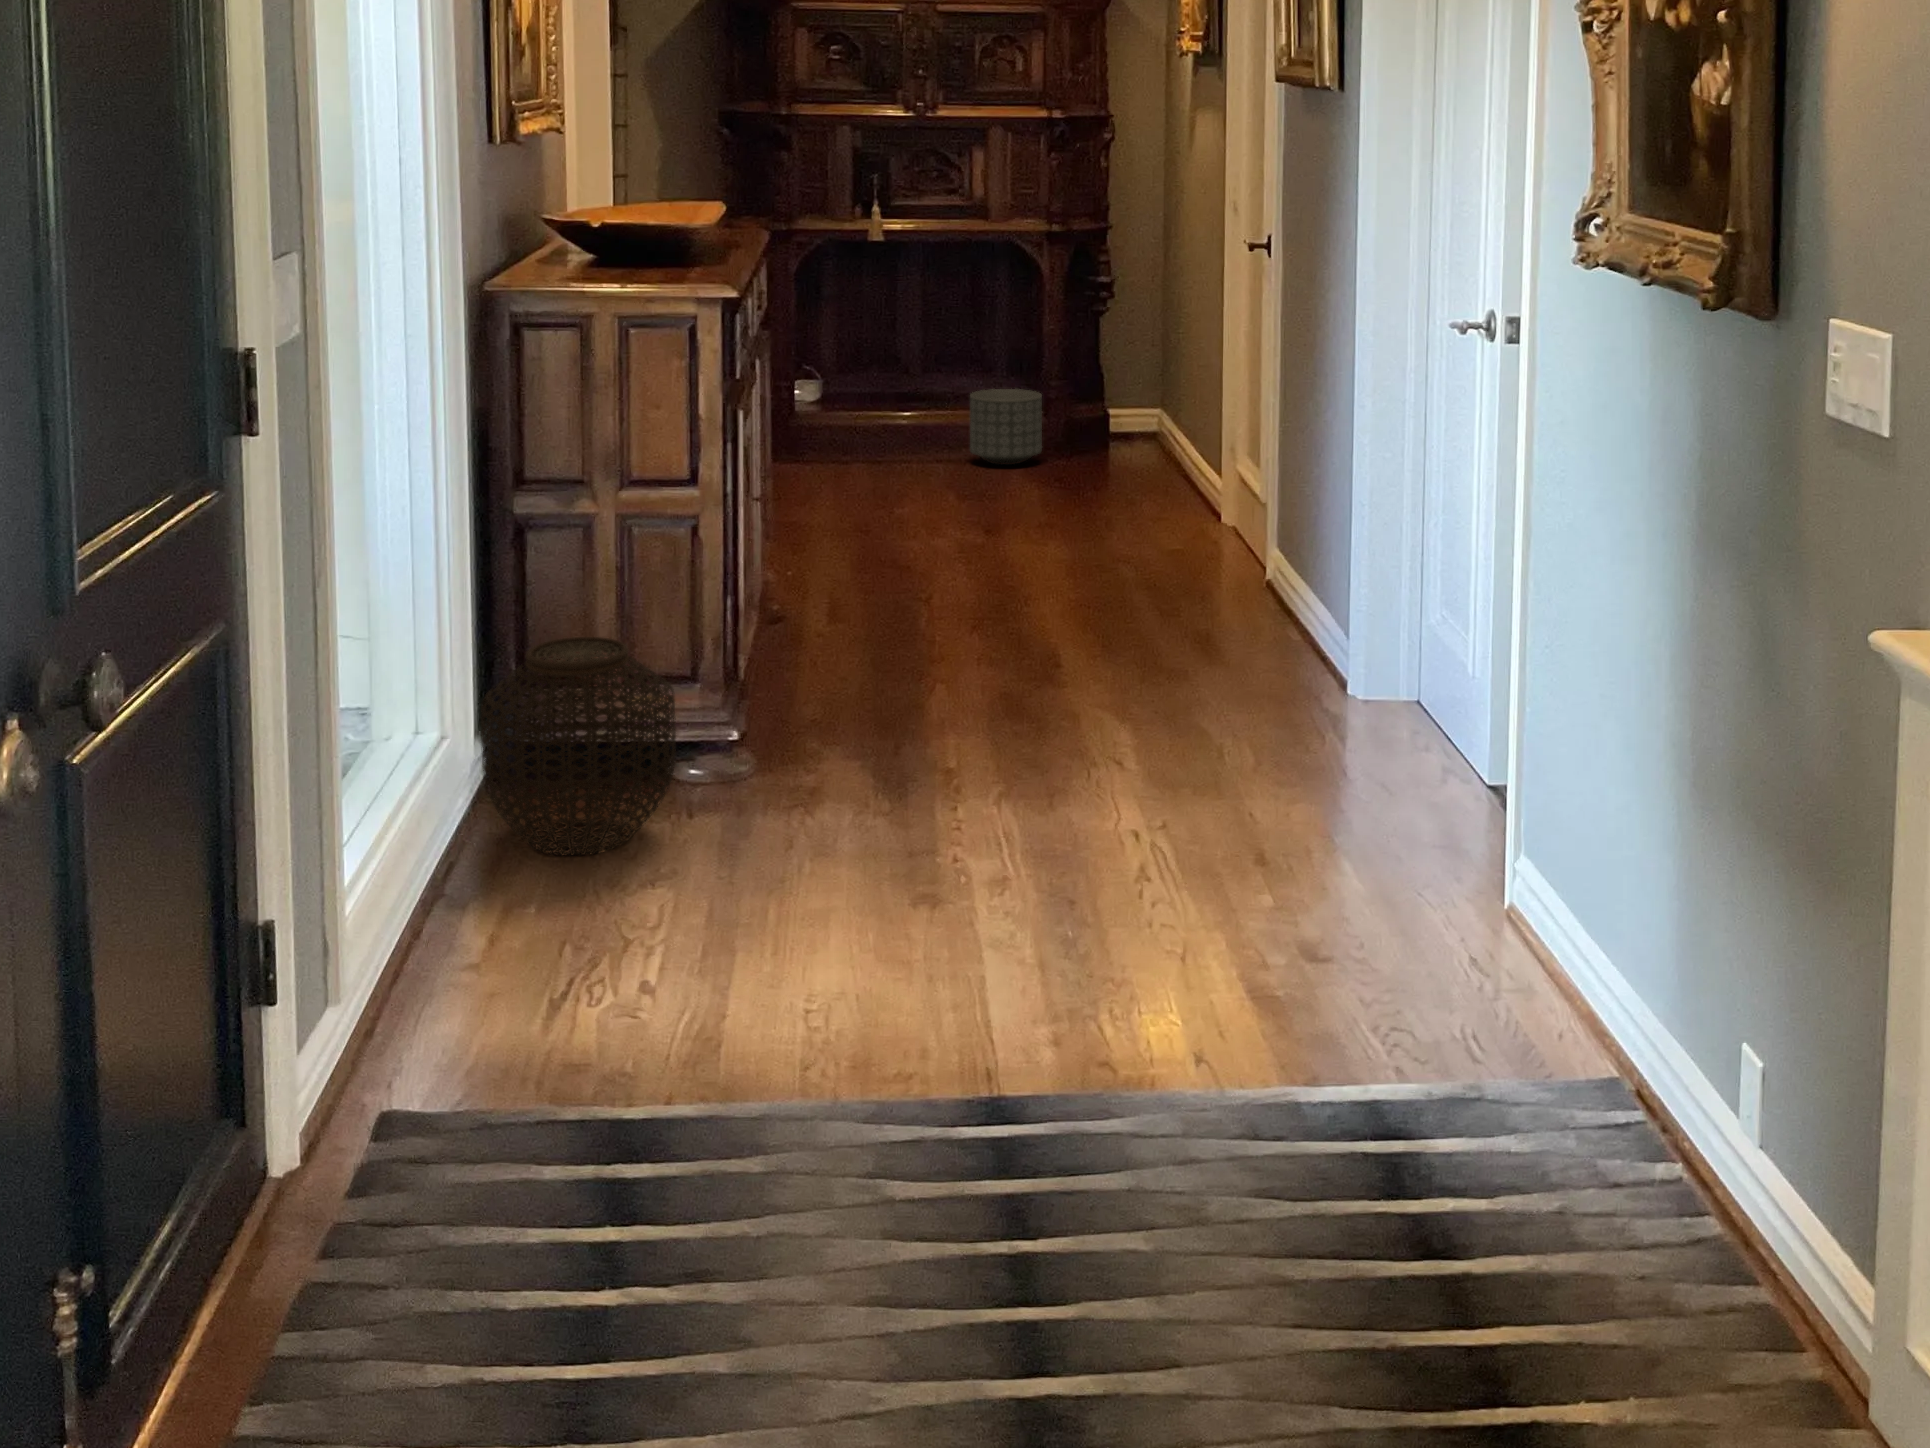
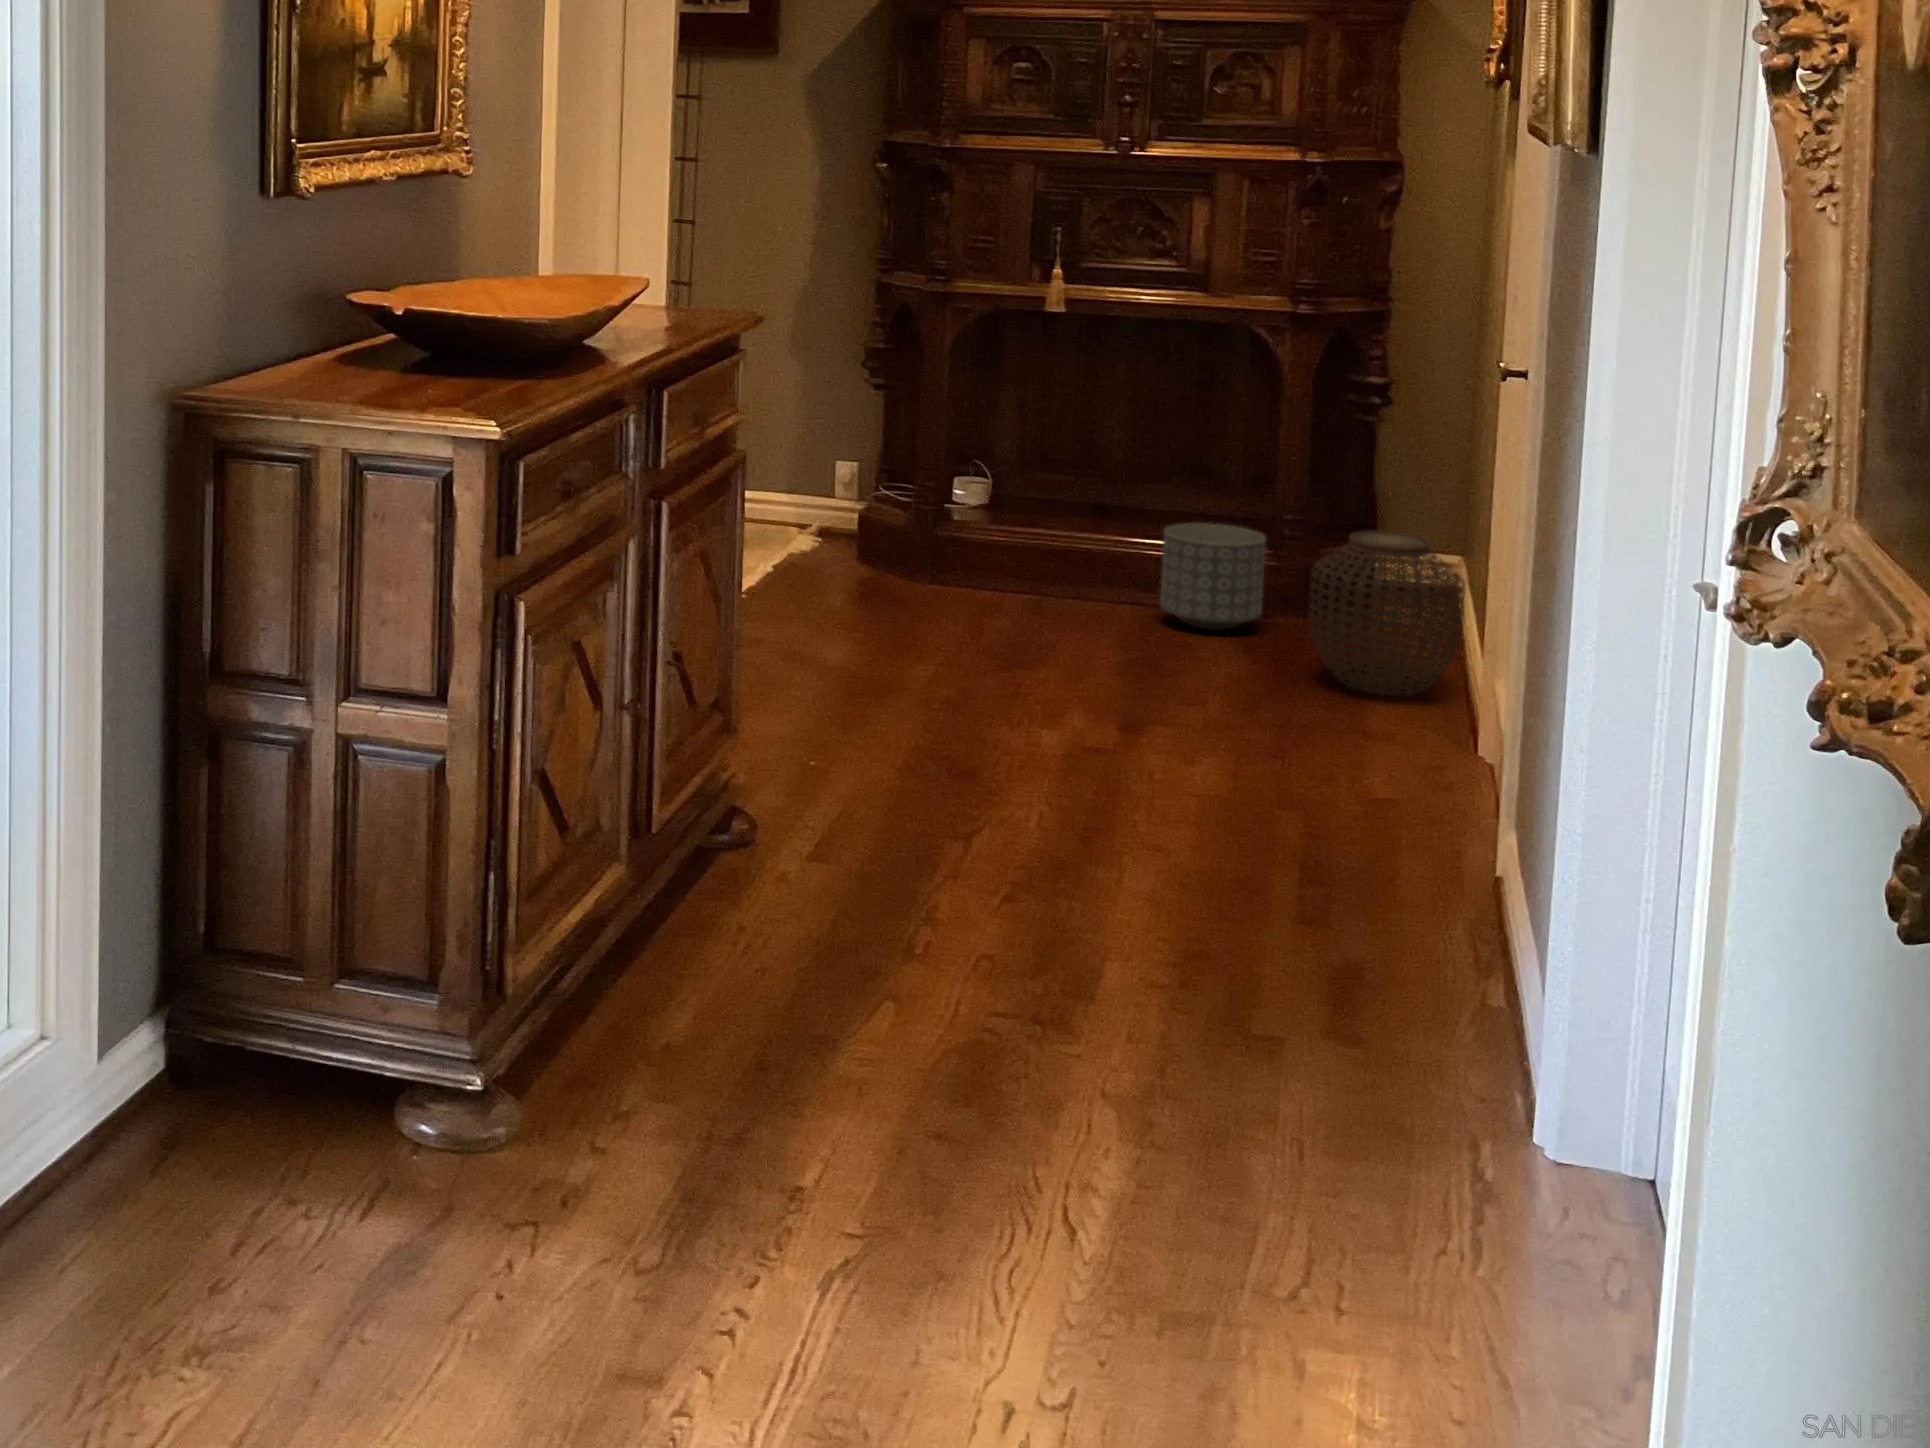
woven basket: present [481,637,676,855] -> present [1309,531,1465,696]

